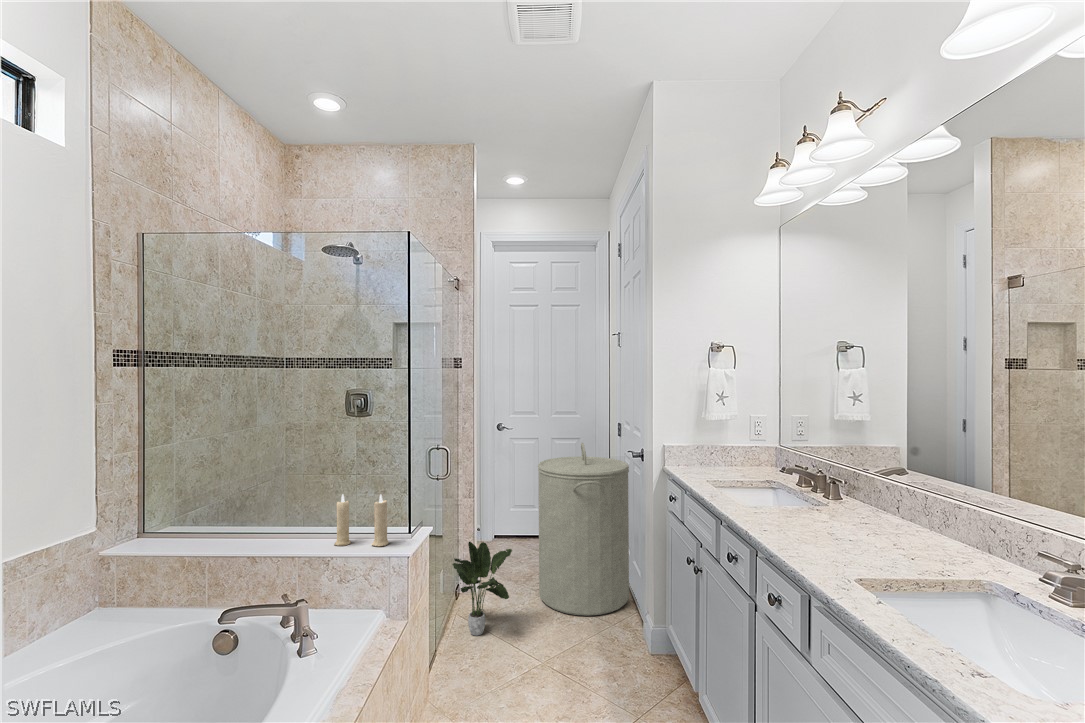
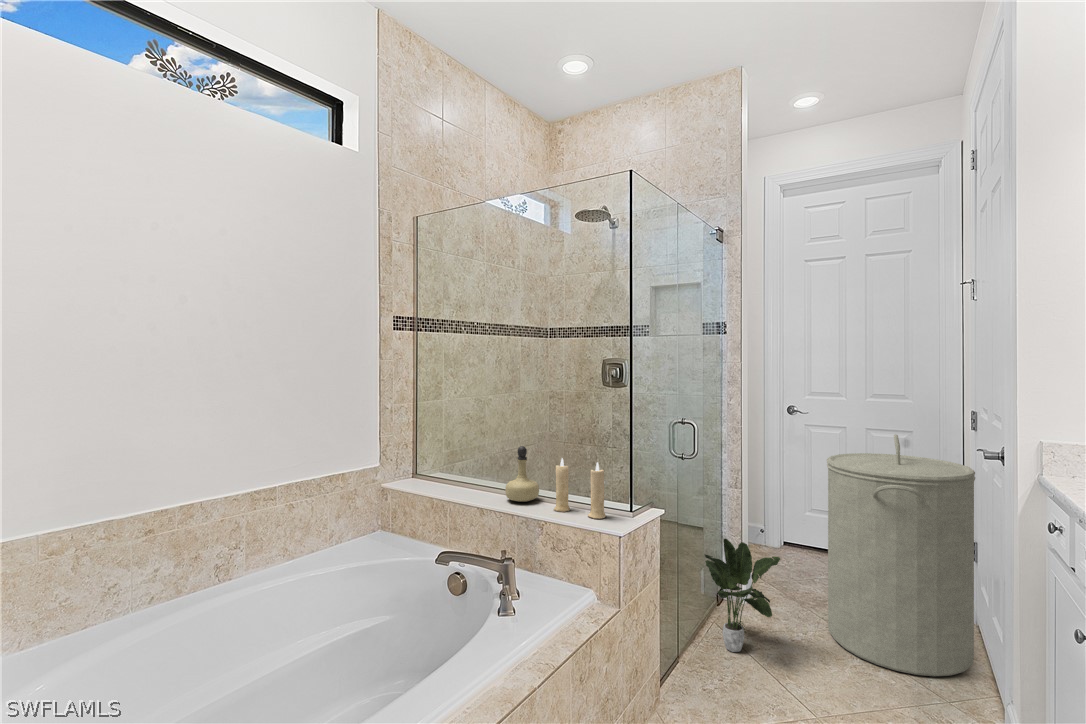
perfume bottle: none [276,487,313,543] -> present [505,446,539,502]

